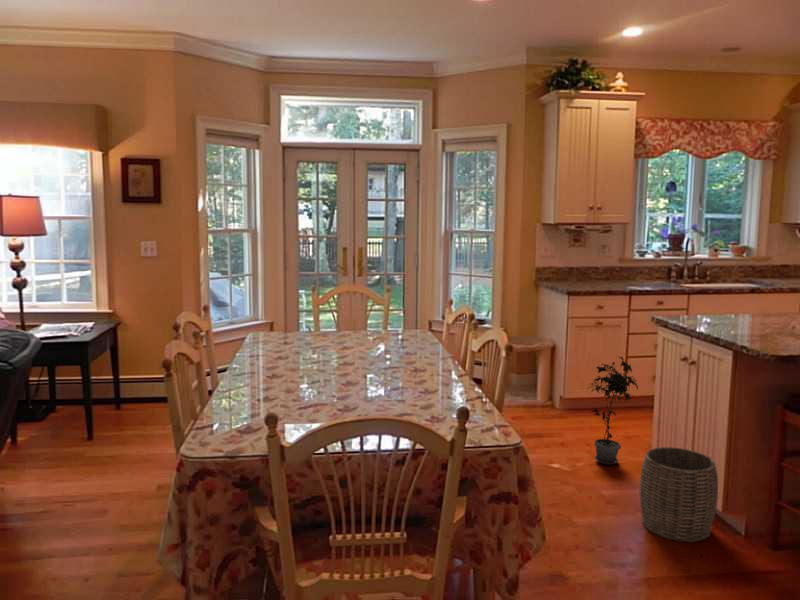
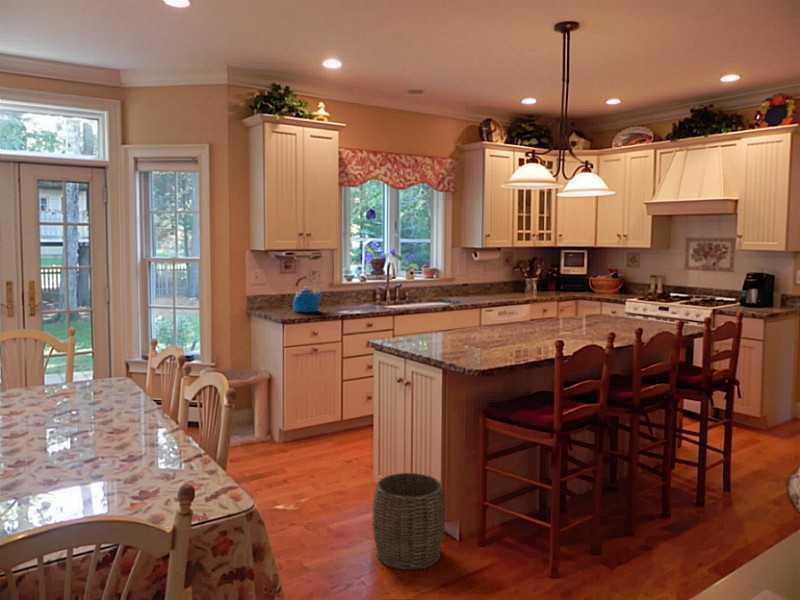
kettle: none [581,250,612,285] -> present [293,276,323,312]
potted plant: present [588,357,638,465] -> none [311,384,361,498]

